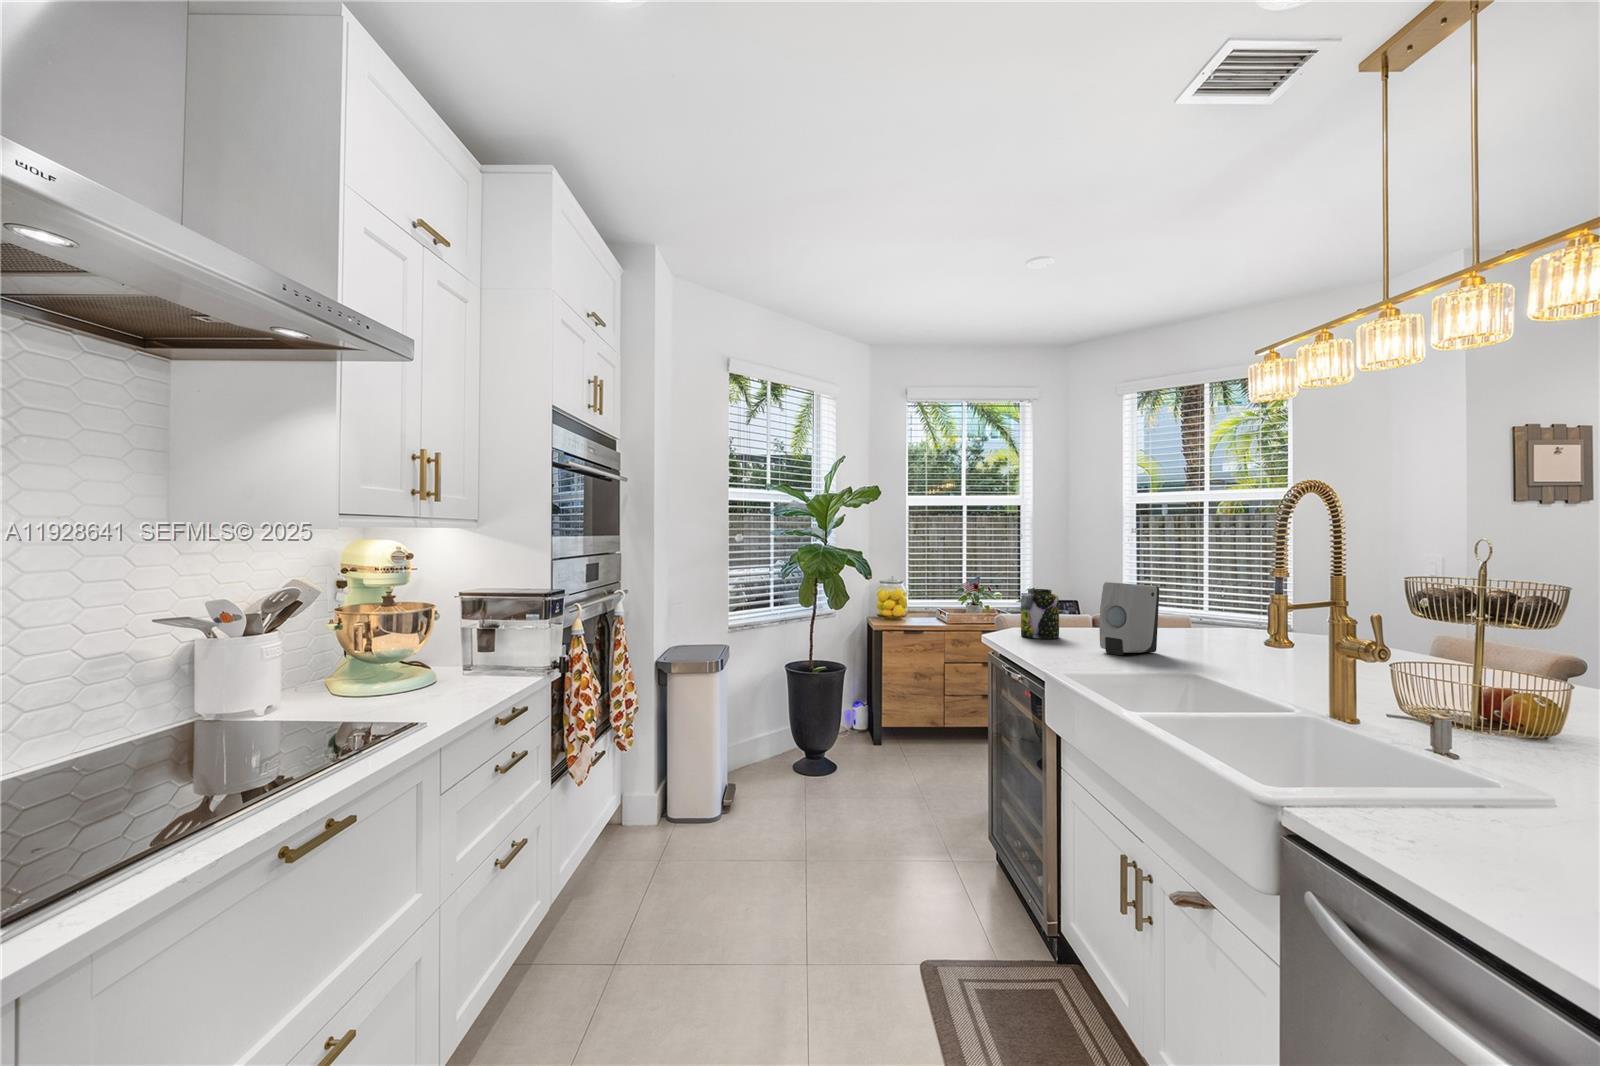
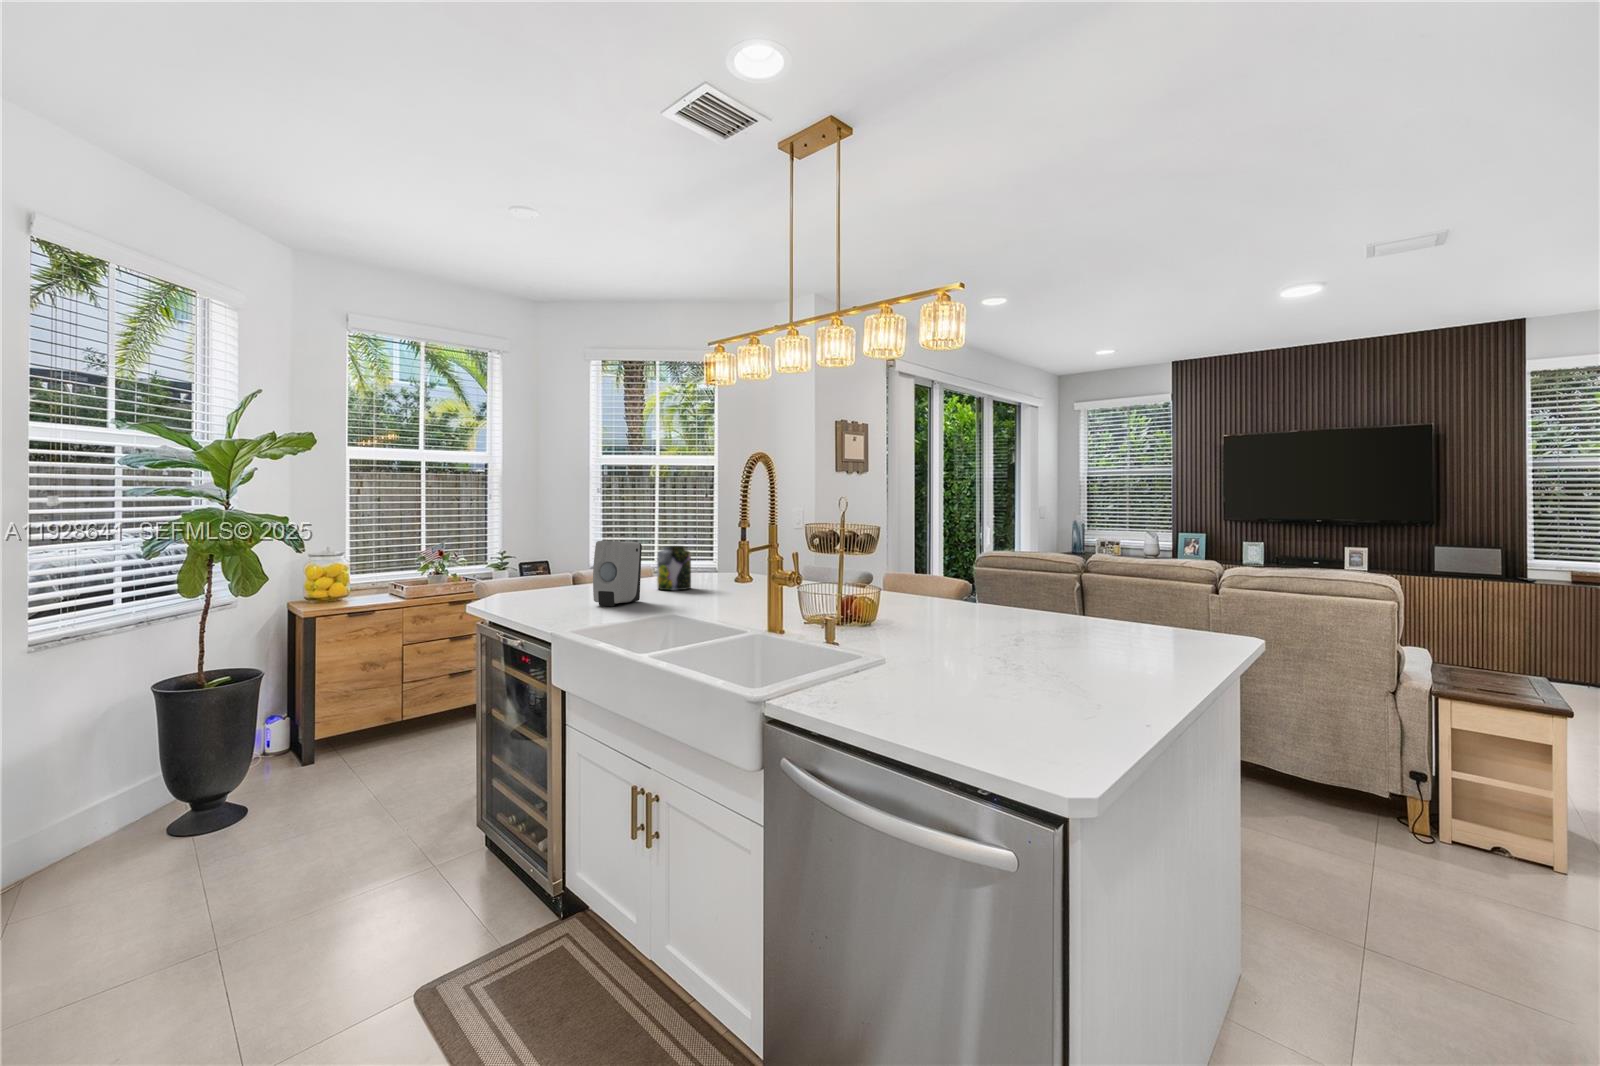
jar: present [1021,589,1059,639] -> present [657,546,691,590]

